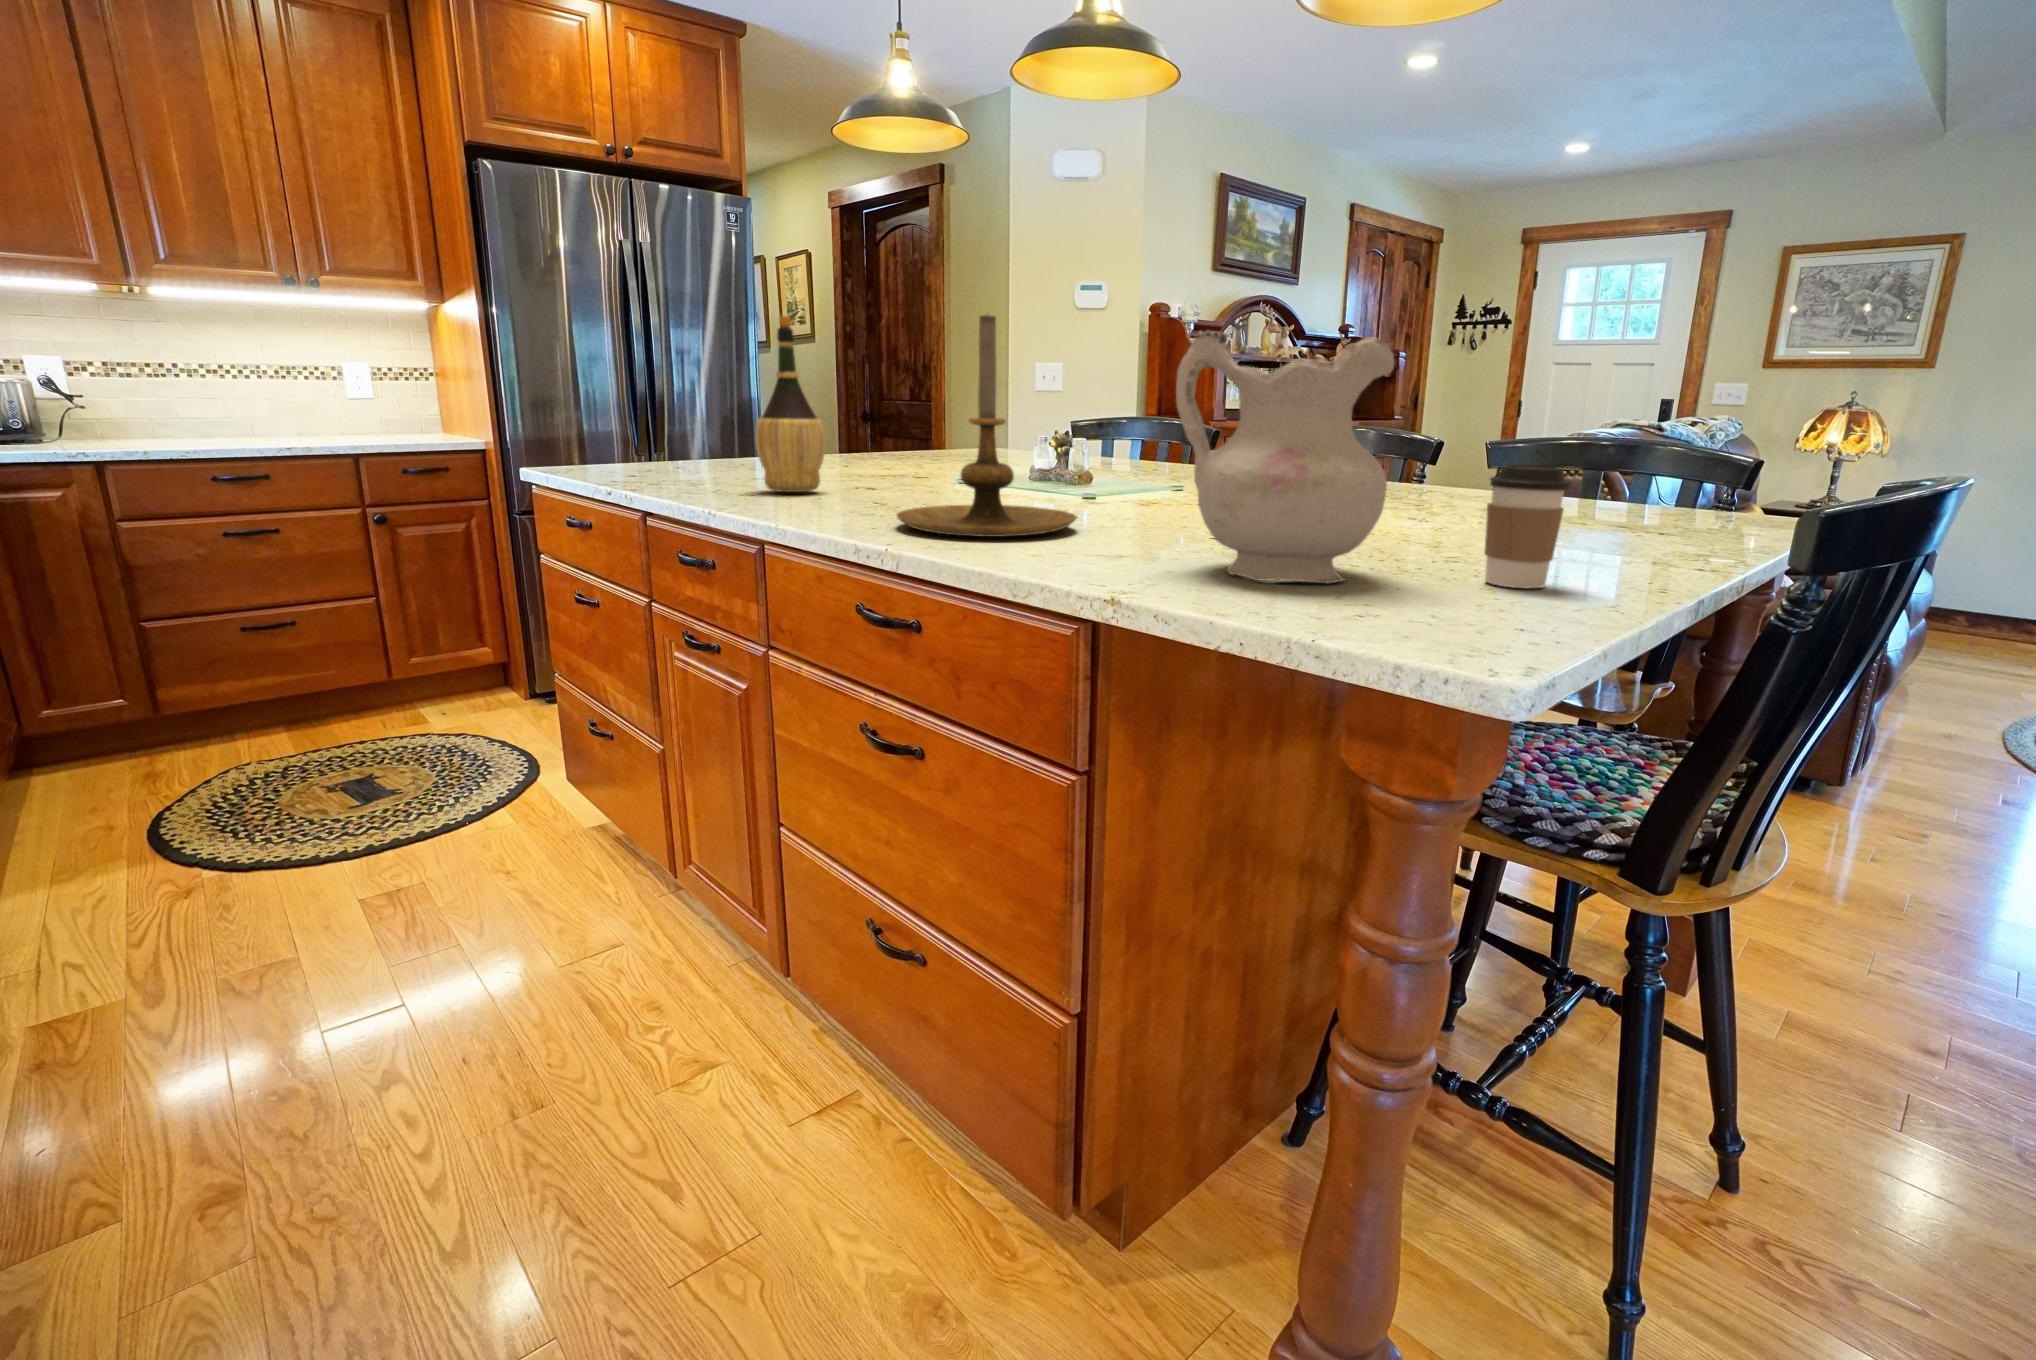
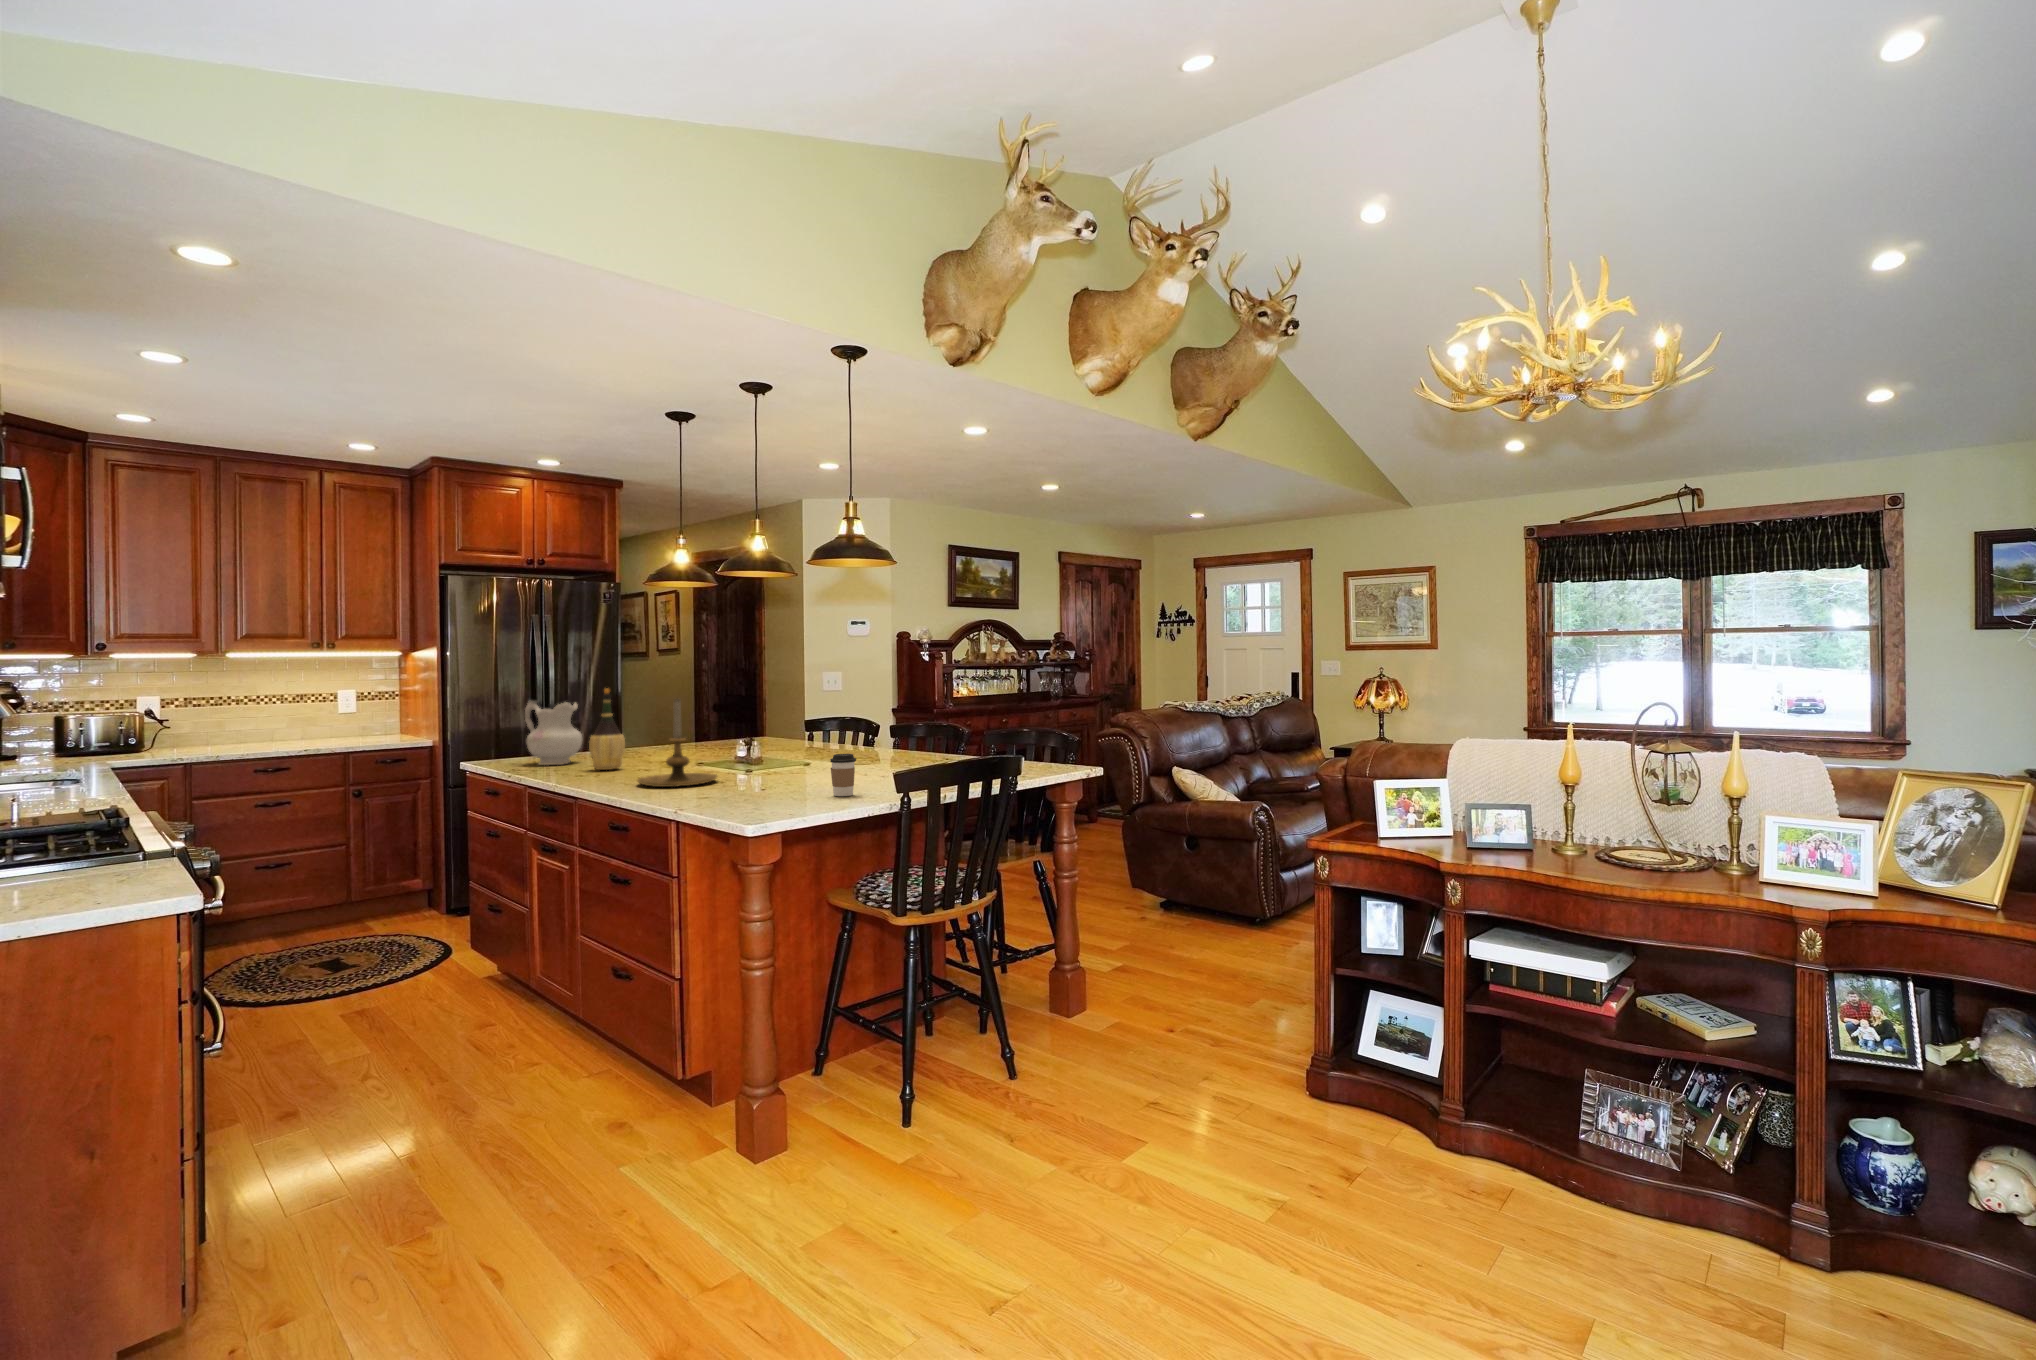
ceramic pitcher: present [1176,330,1394,583] -> present [525,701,582,765]

